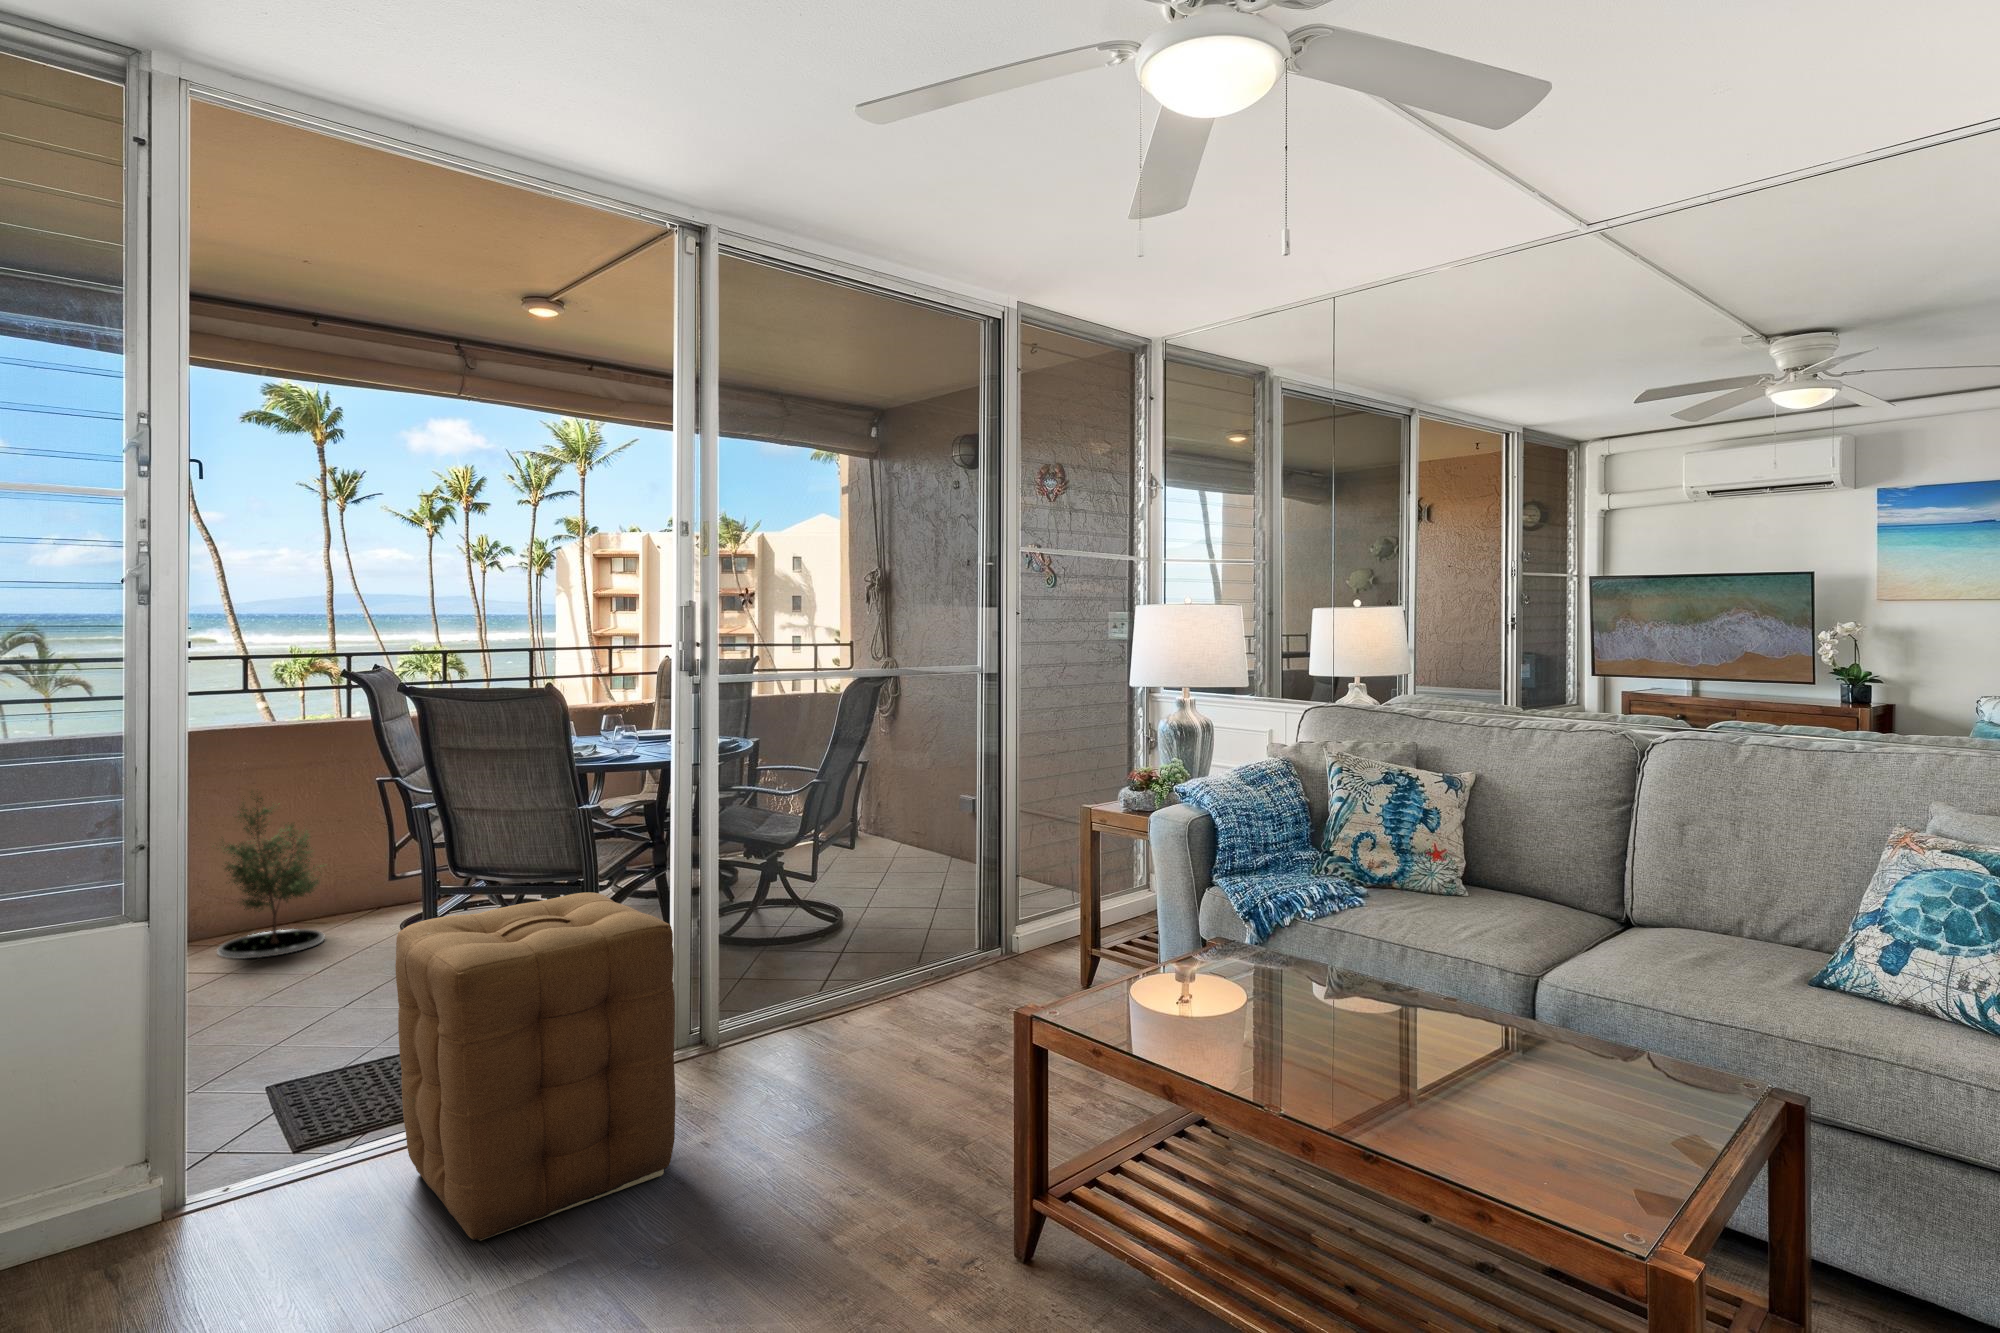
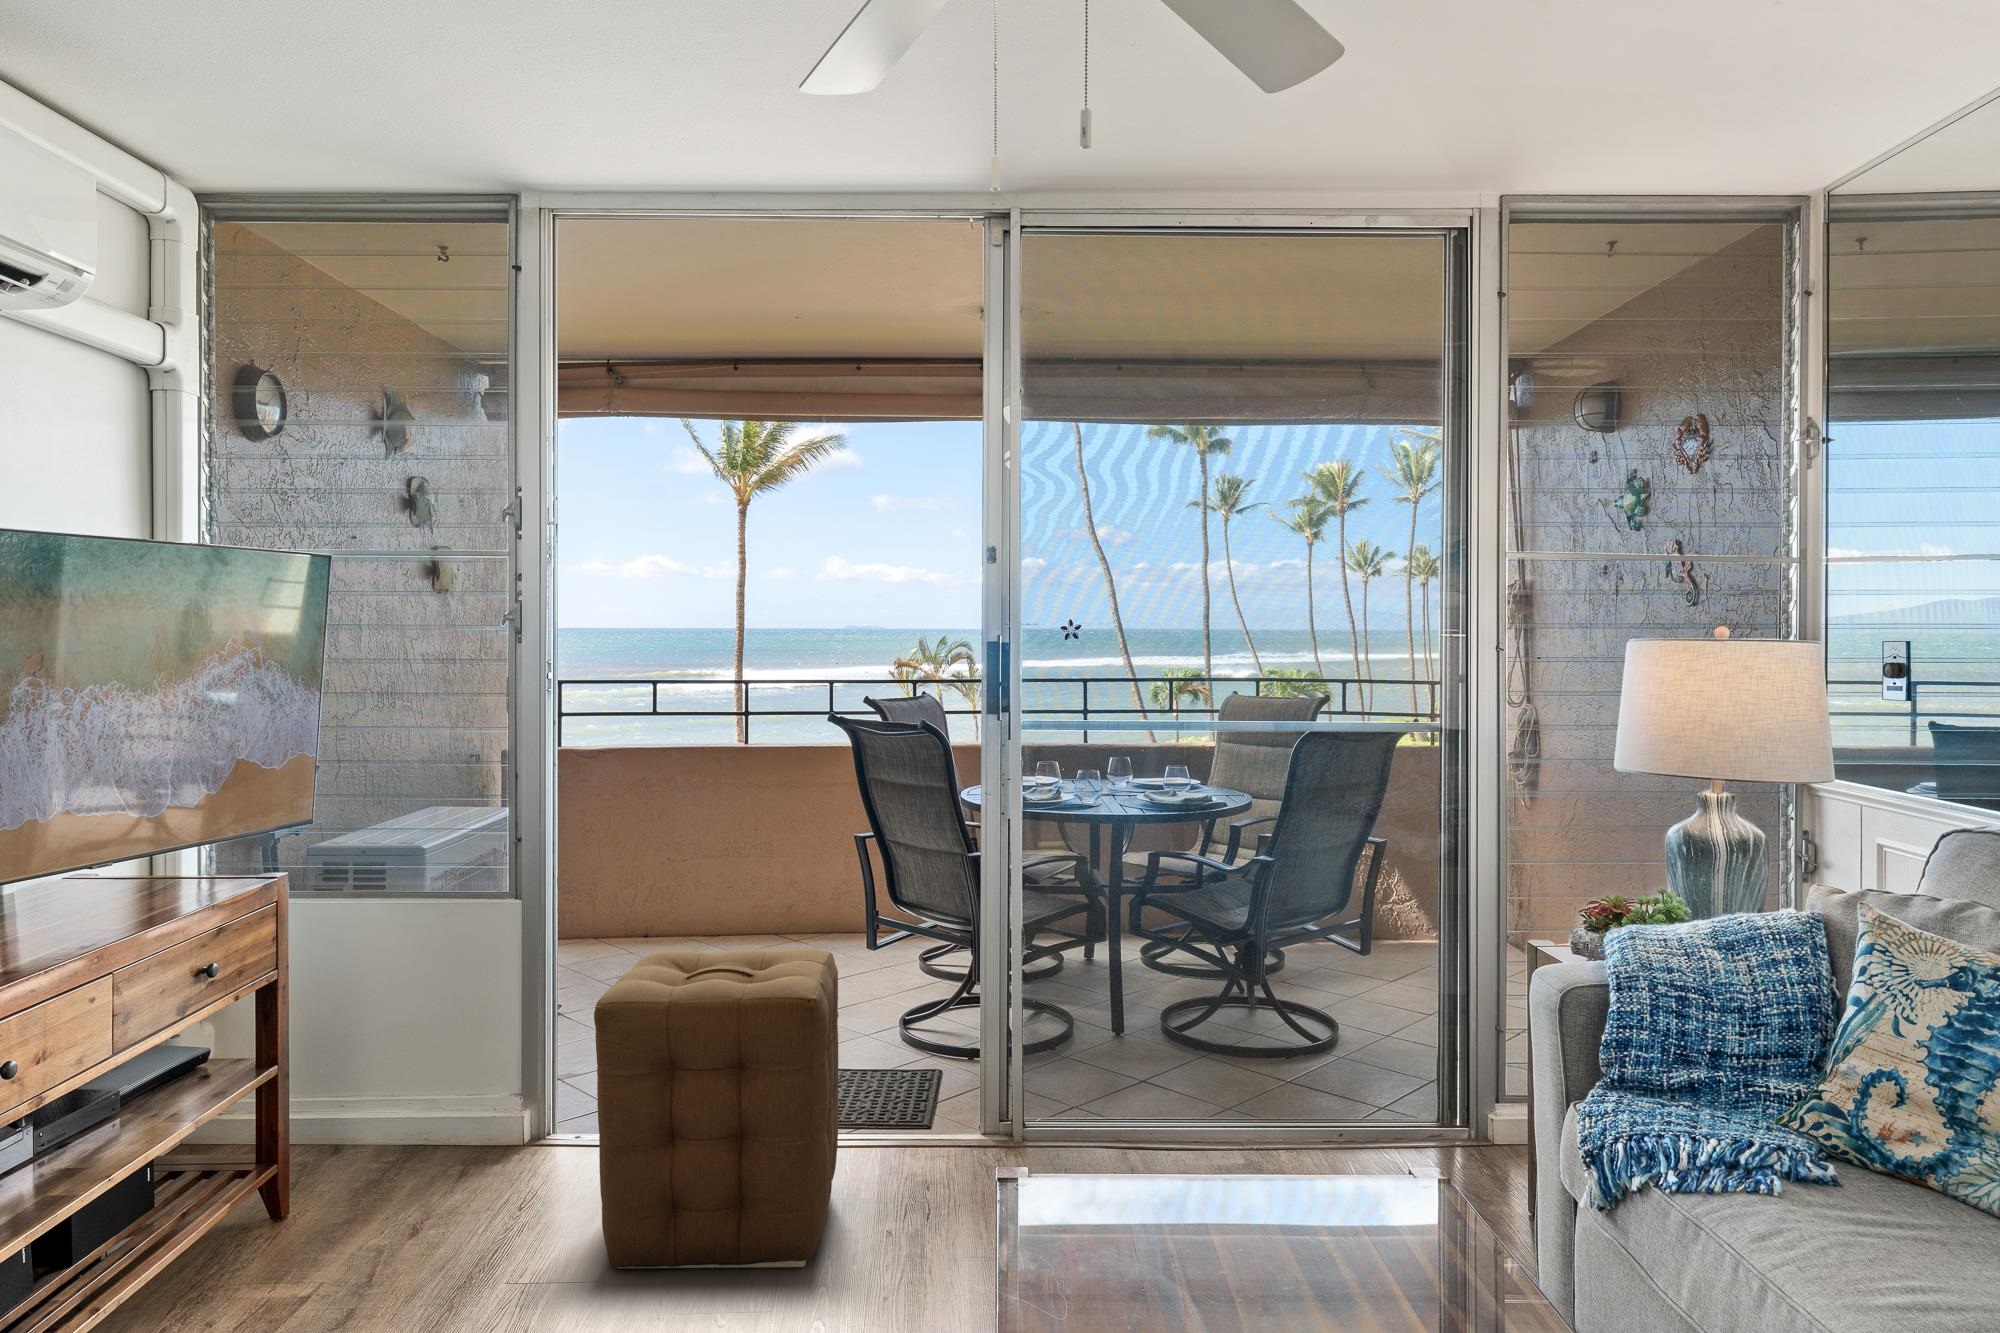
potted tree: present [217,798,324,959] -> none [758,802,853,963]

